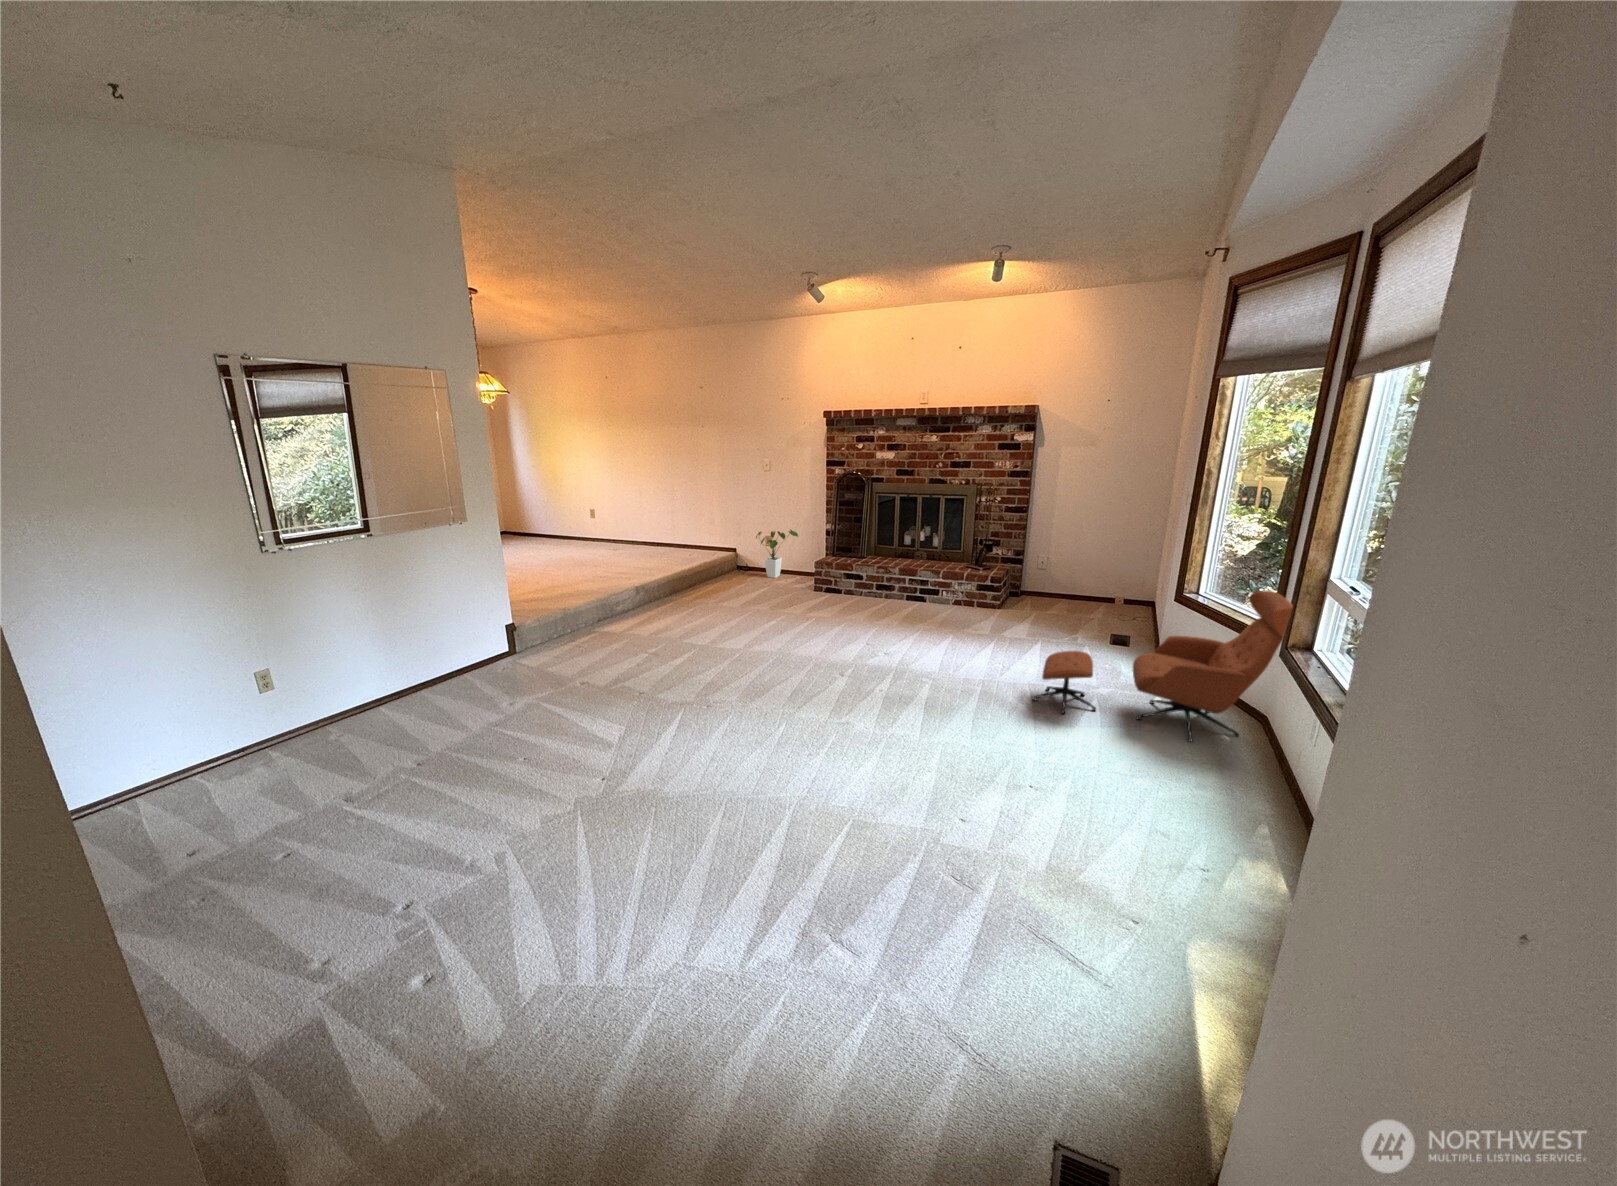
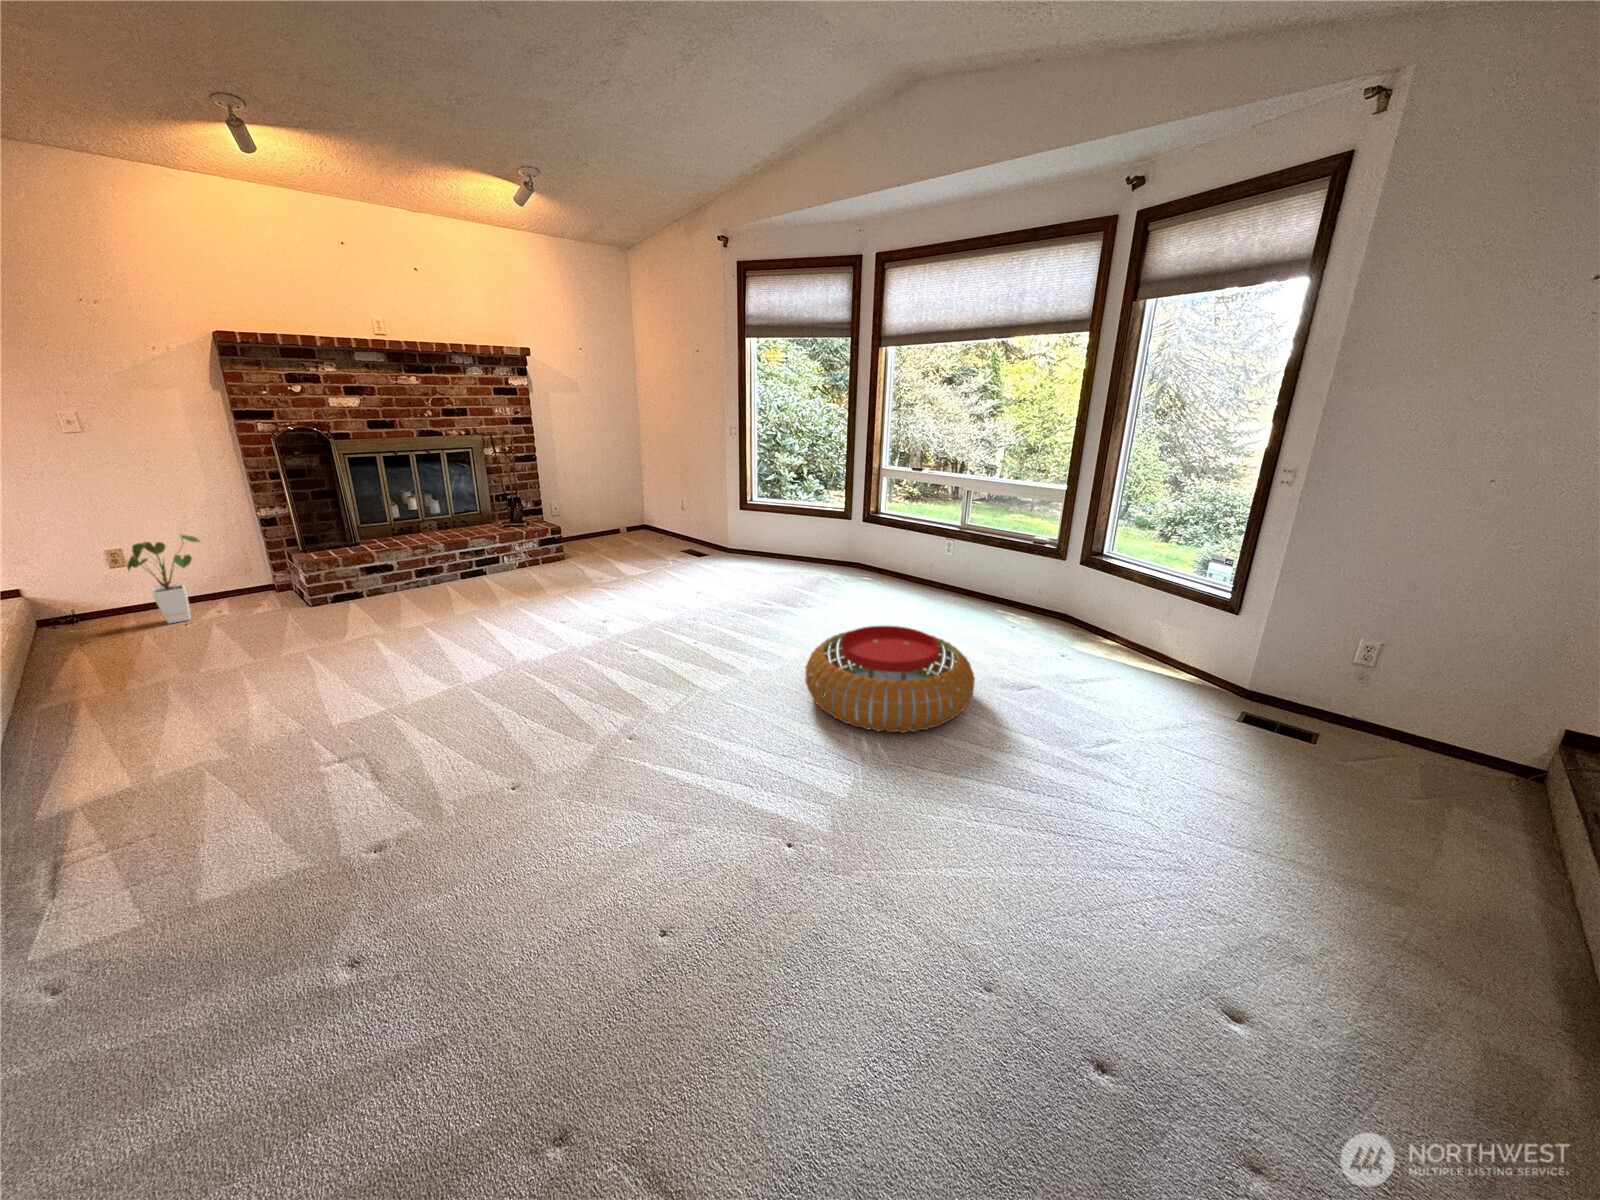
lounge chair: present [1033,591,1293,742] -> none [732,473,845,582]
pouf: none [623,752,834,918] -> present [805,626,975,733]

